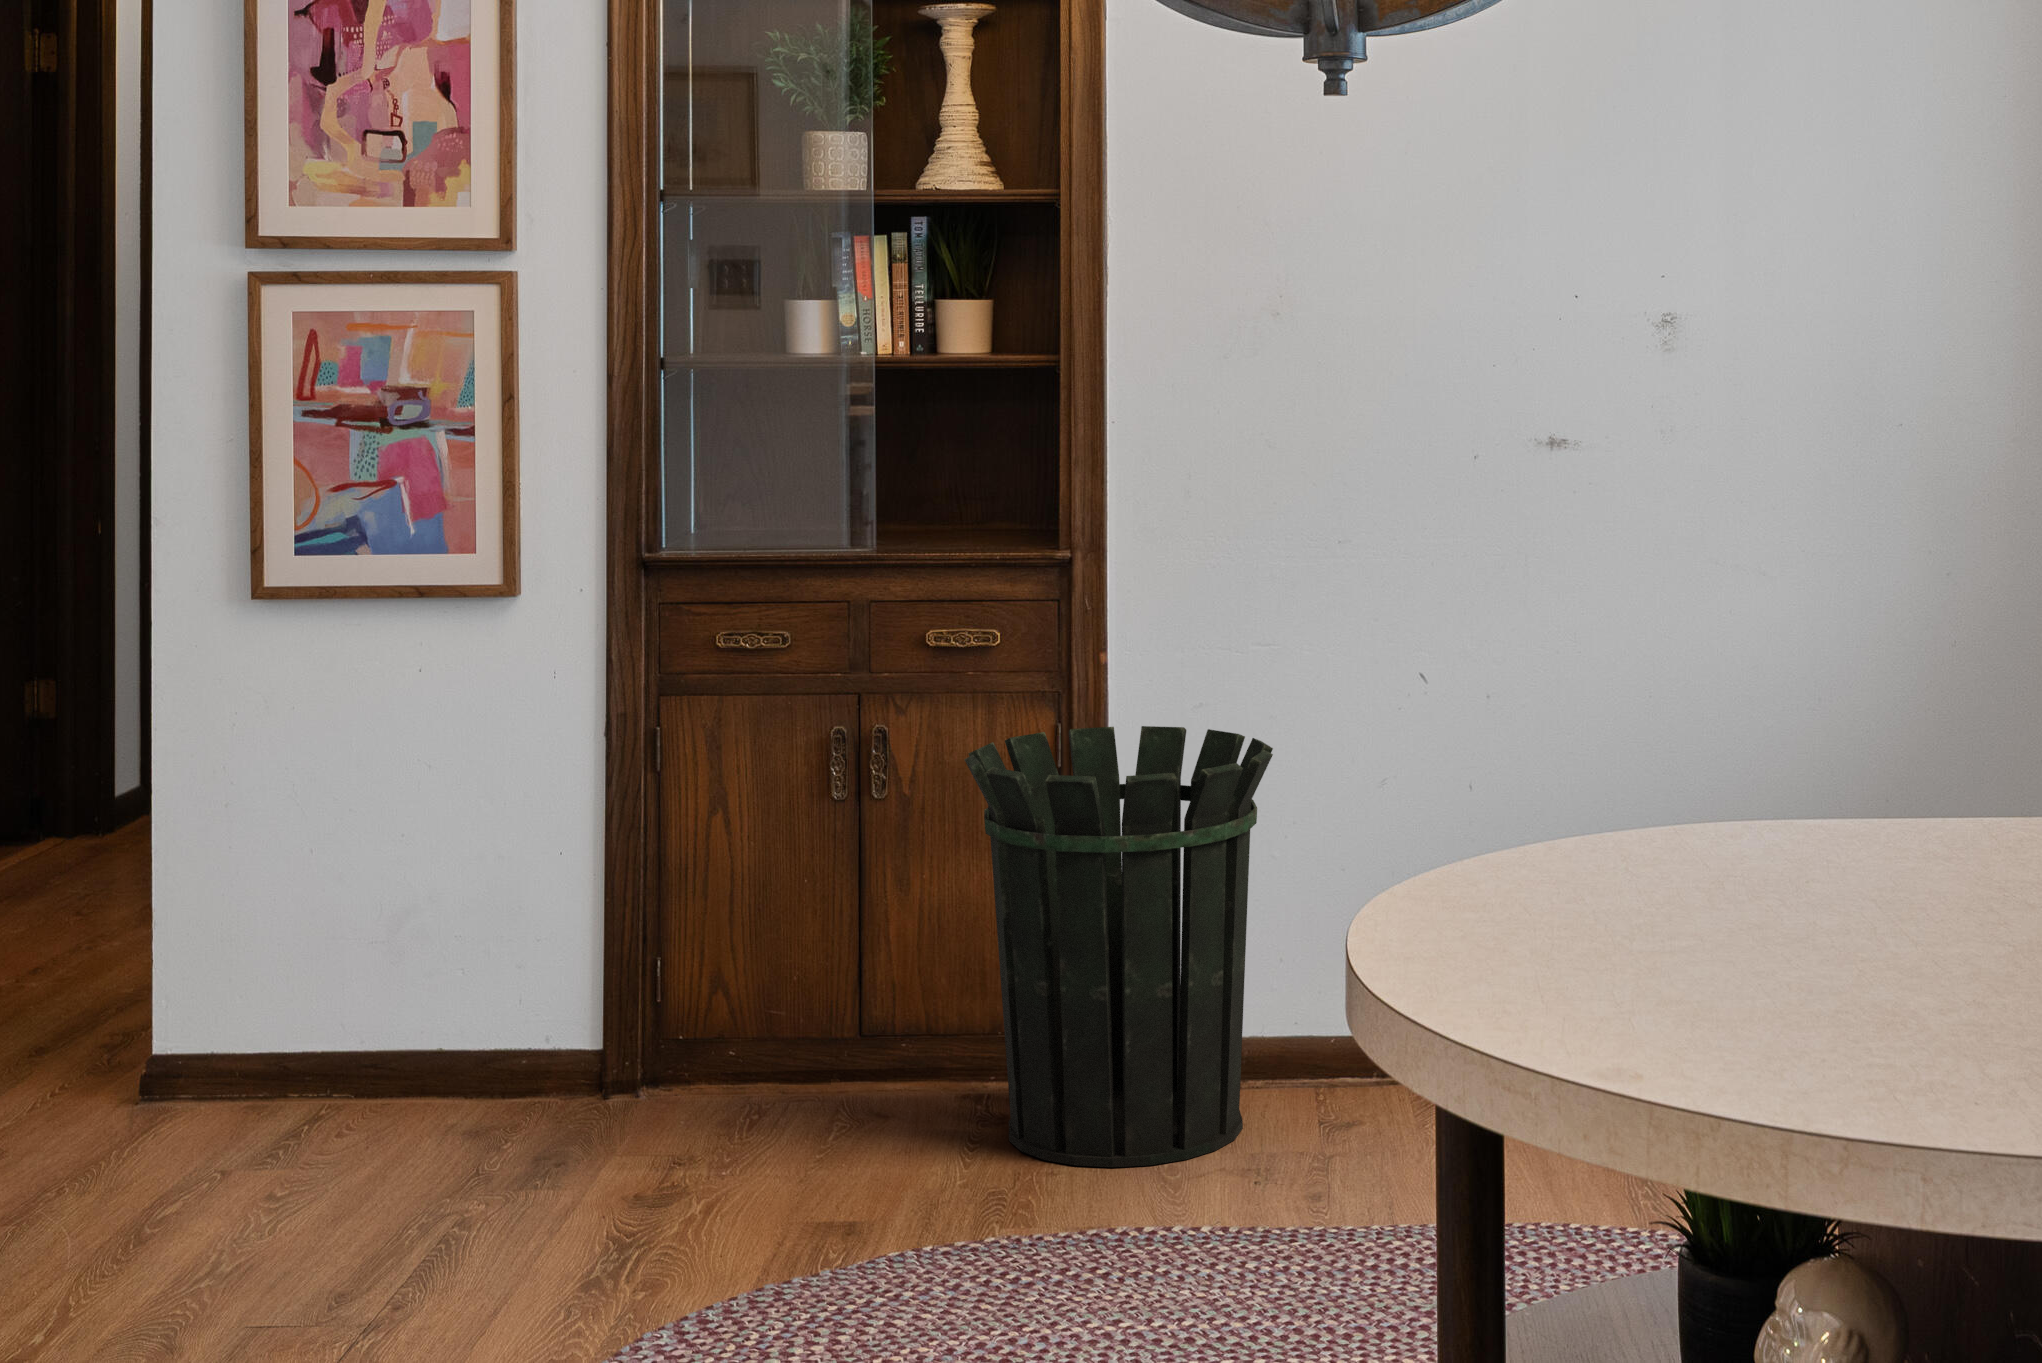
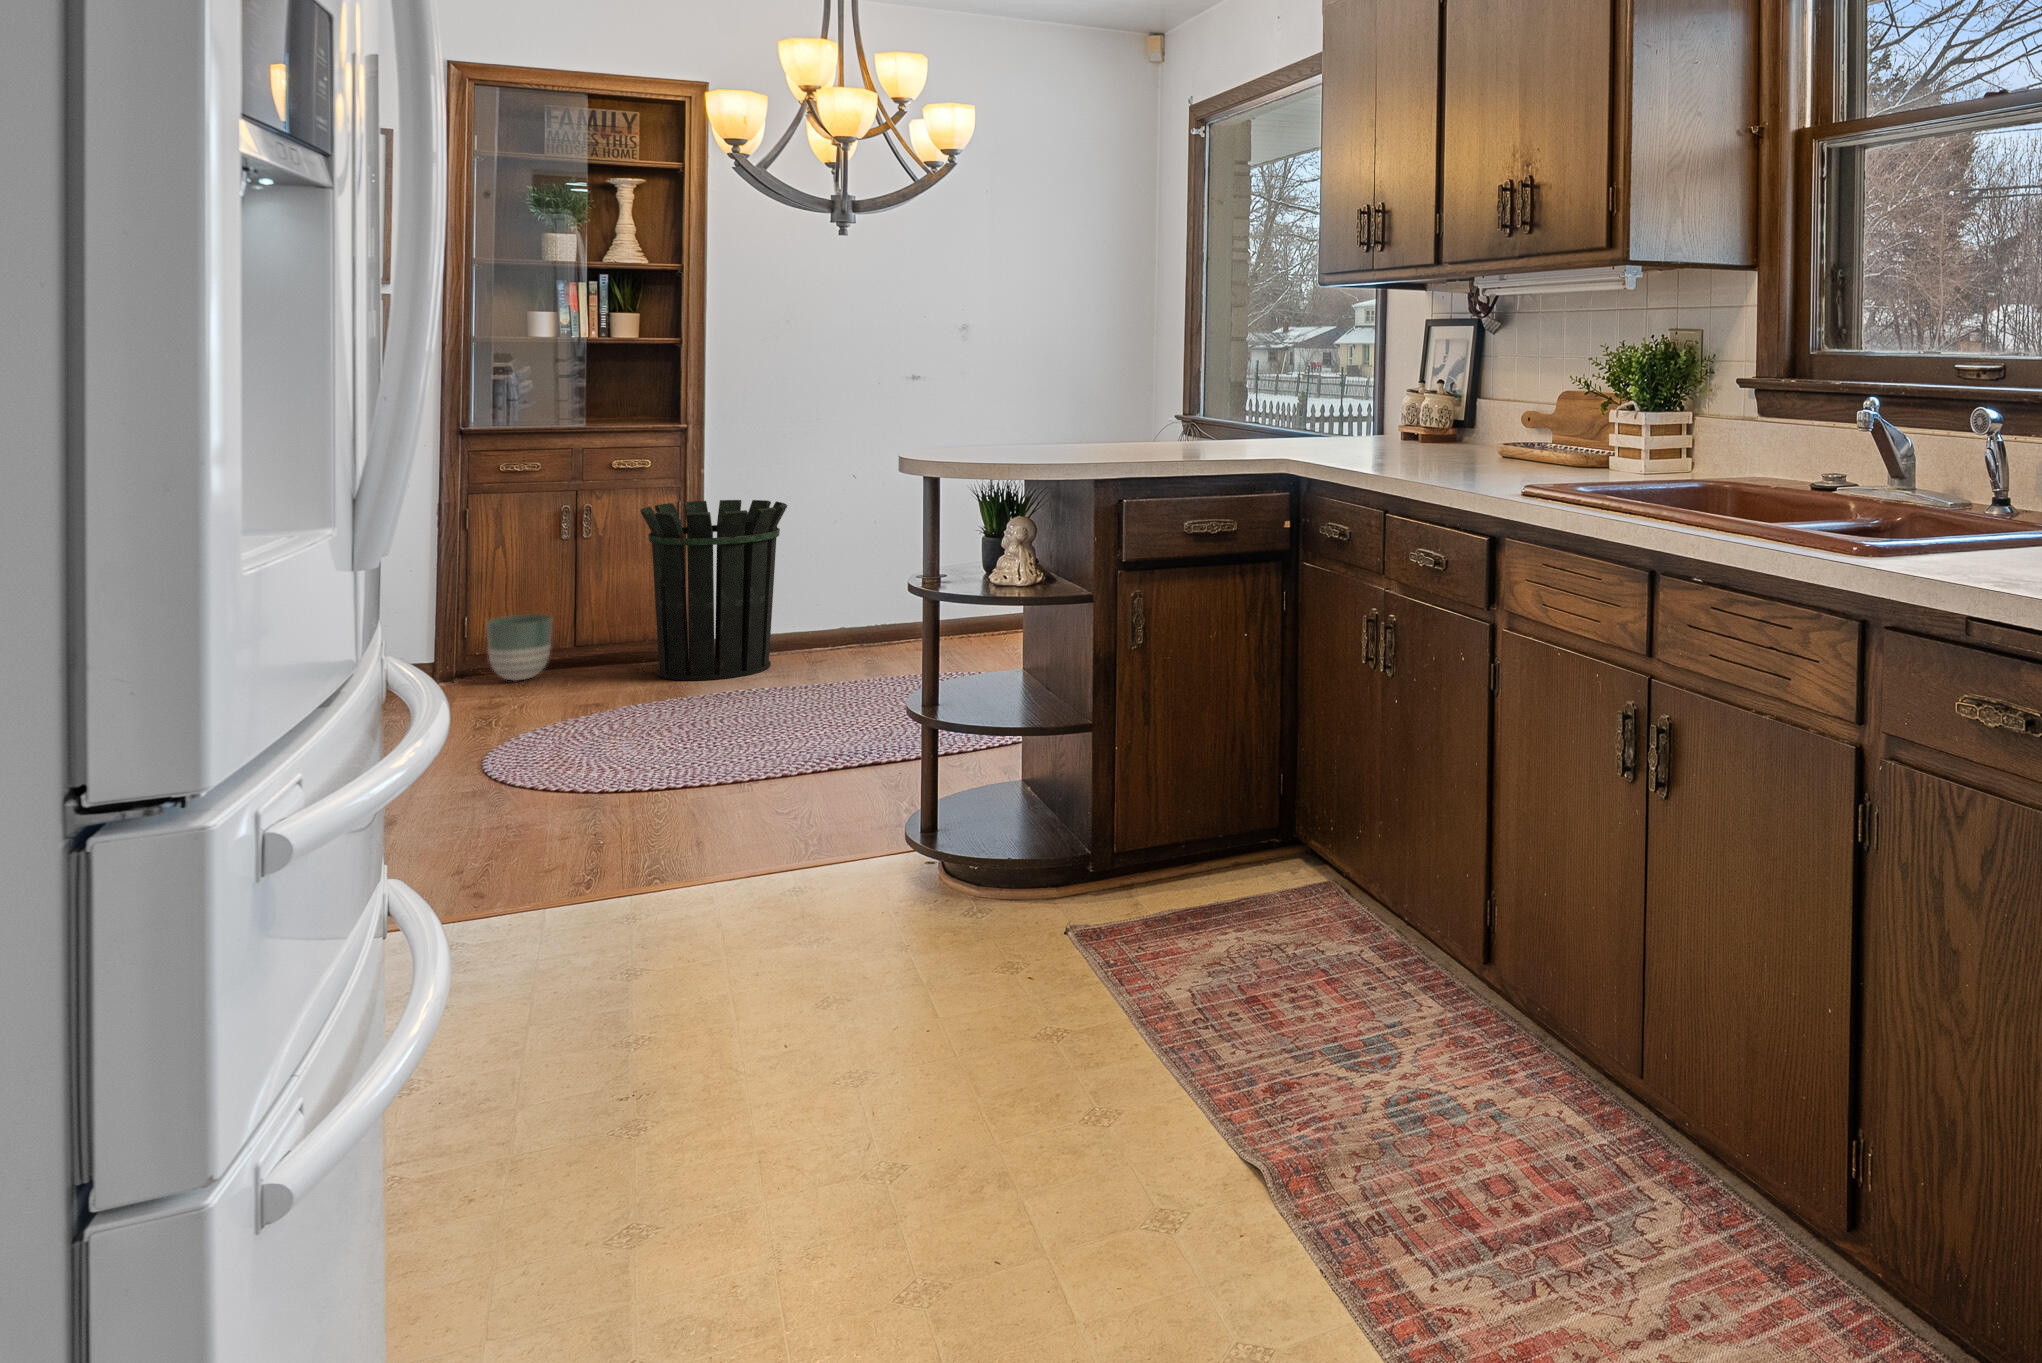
planter: none [685,965,810,1116] -> present [487,614,552,681]

